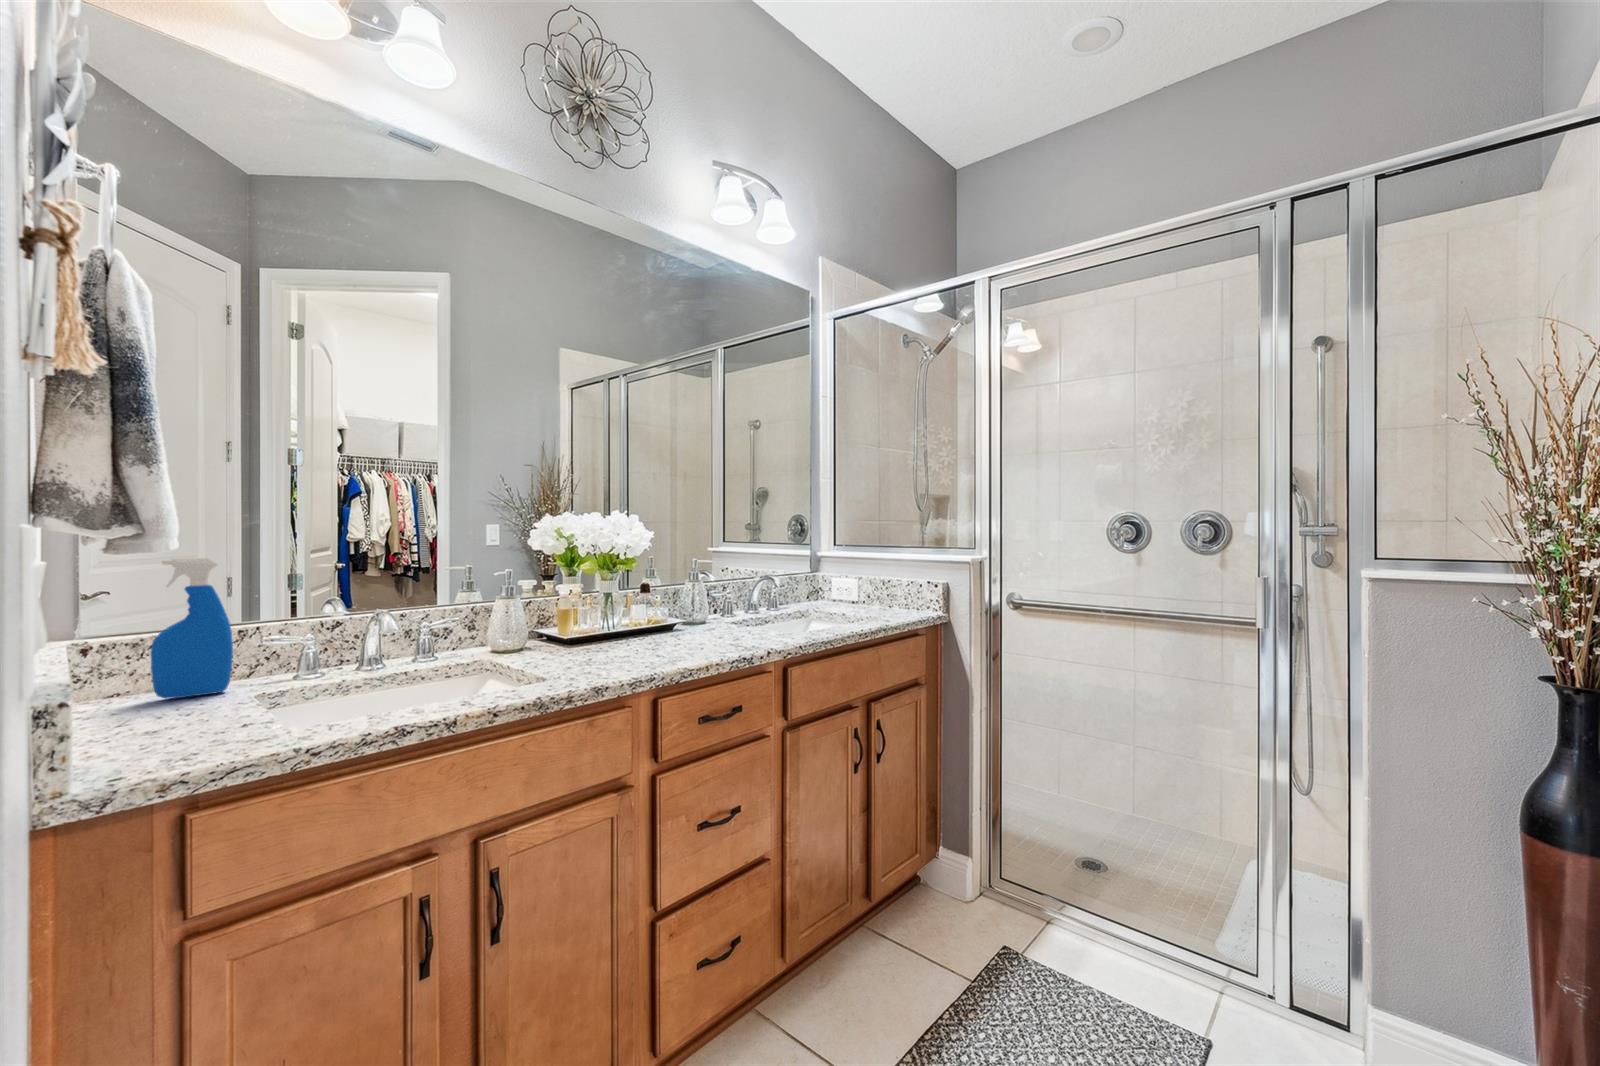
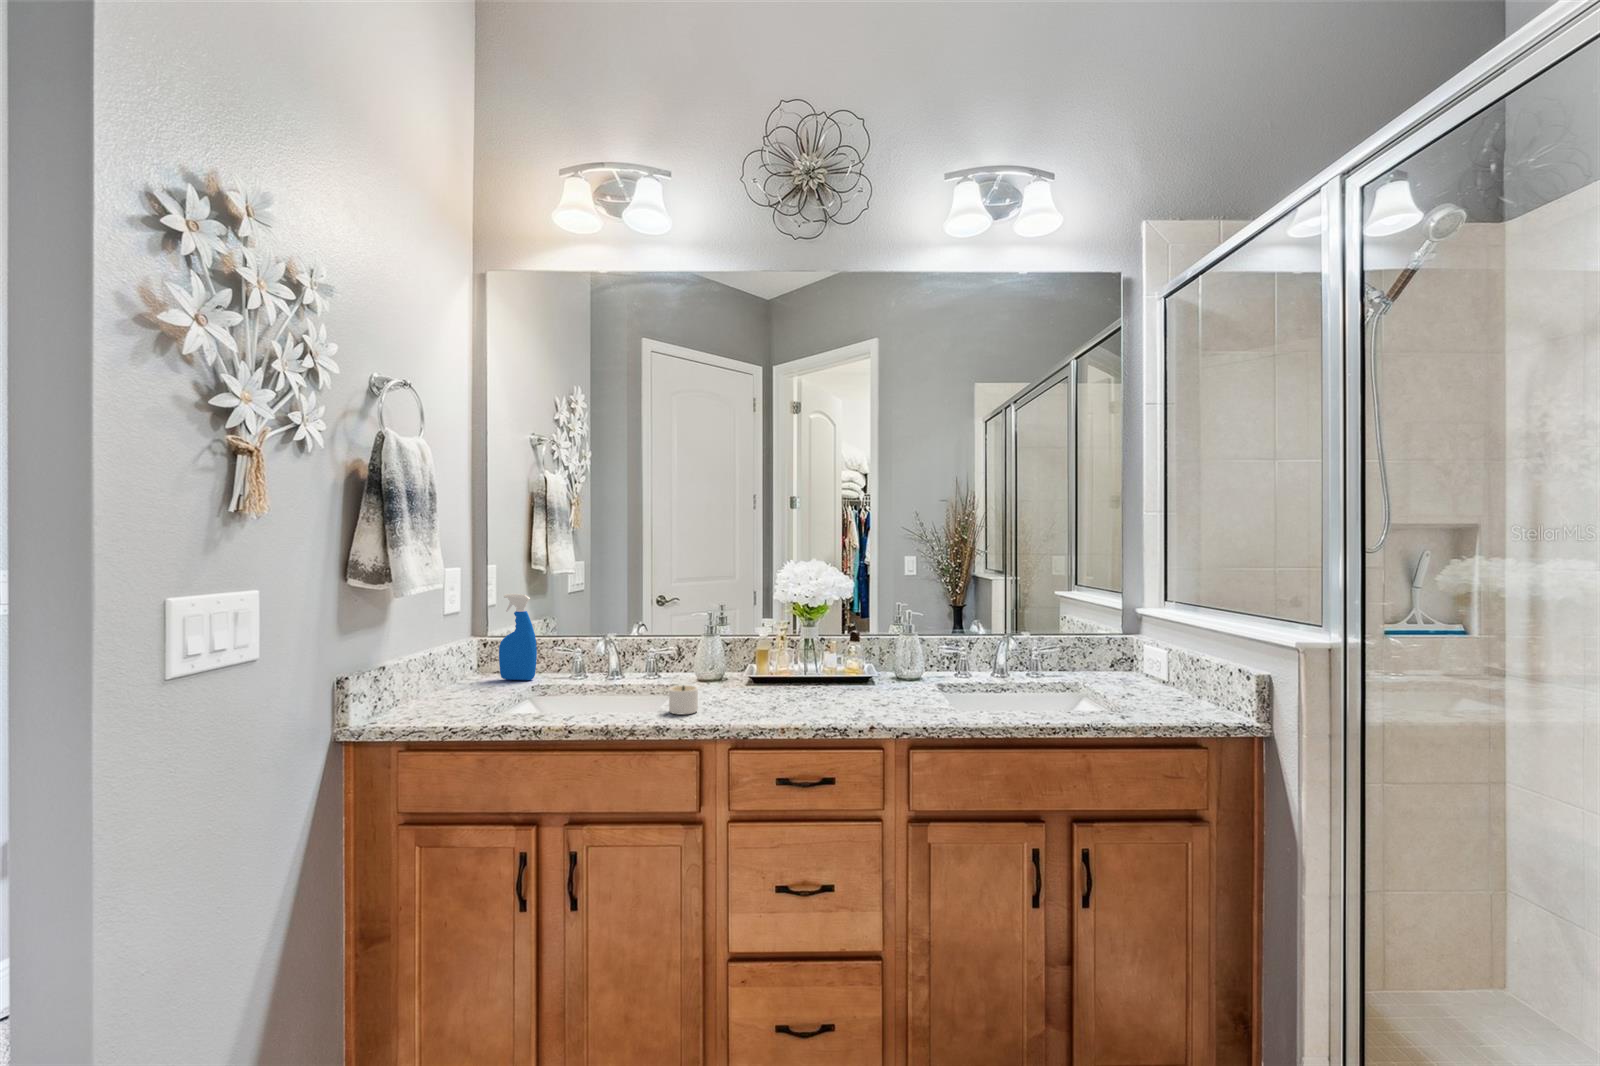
candle: none [561,643,612,676] -> present [669,685,698,714]

